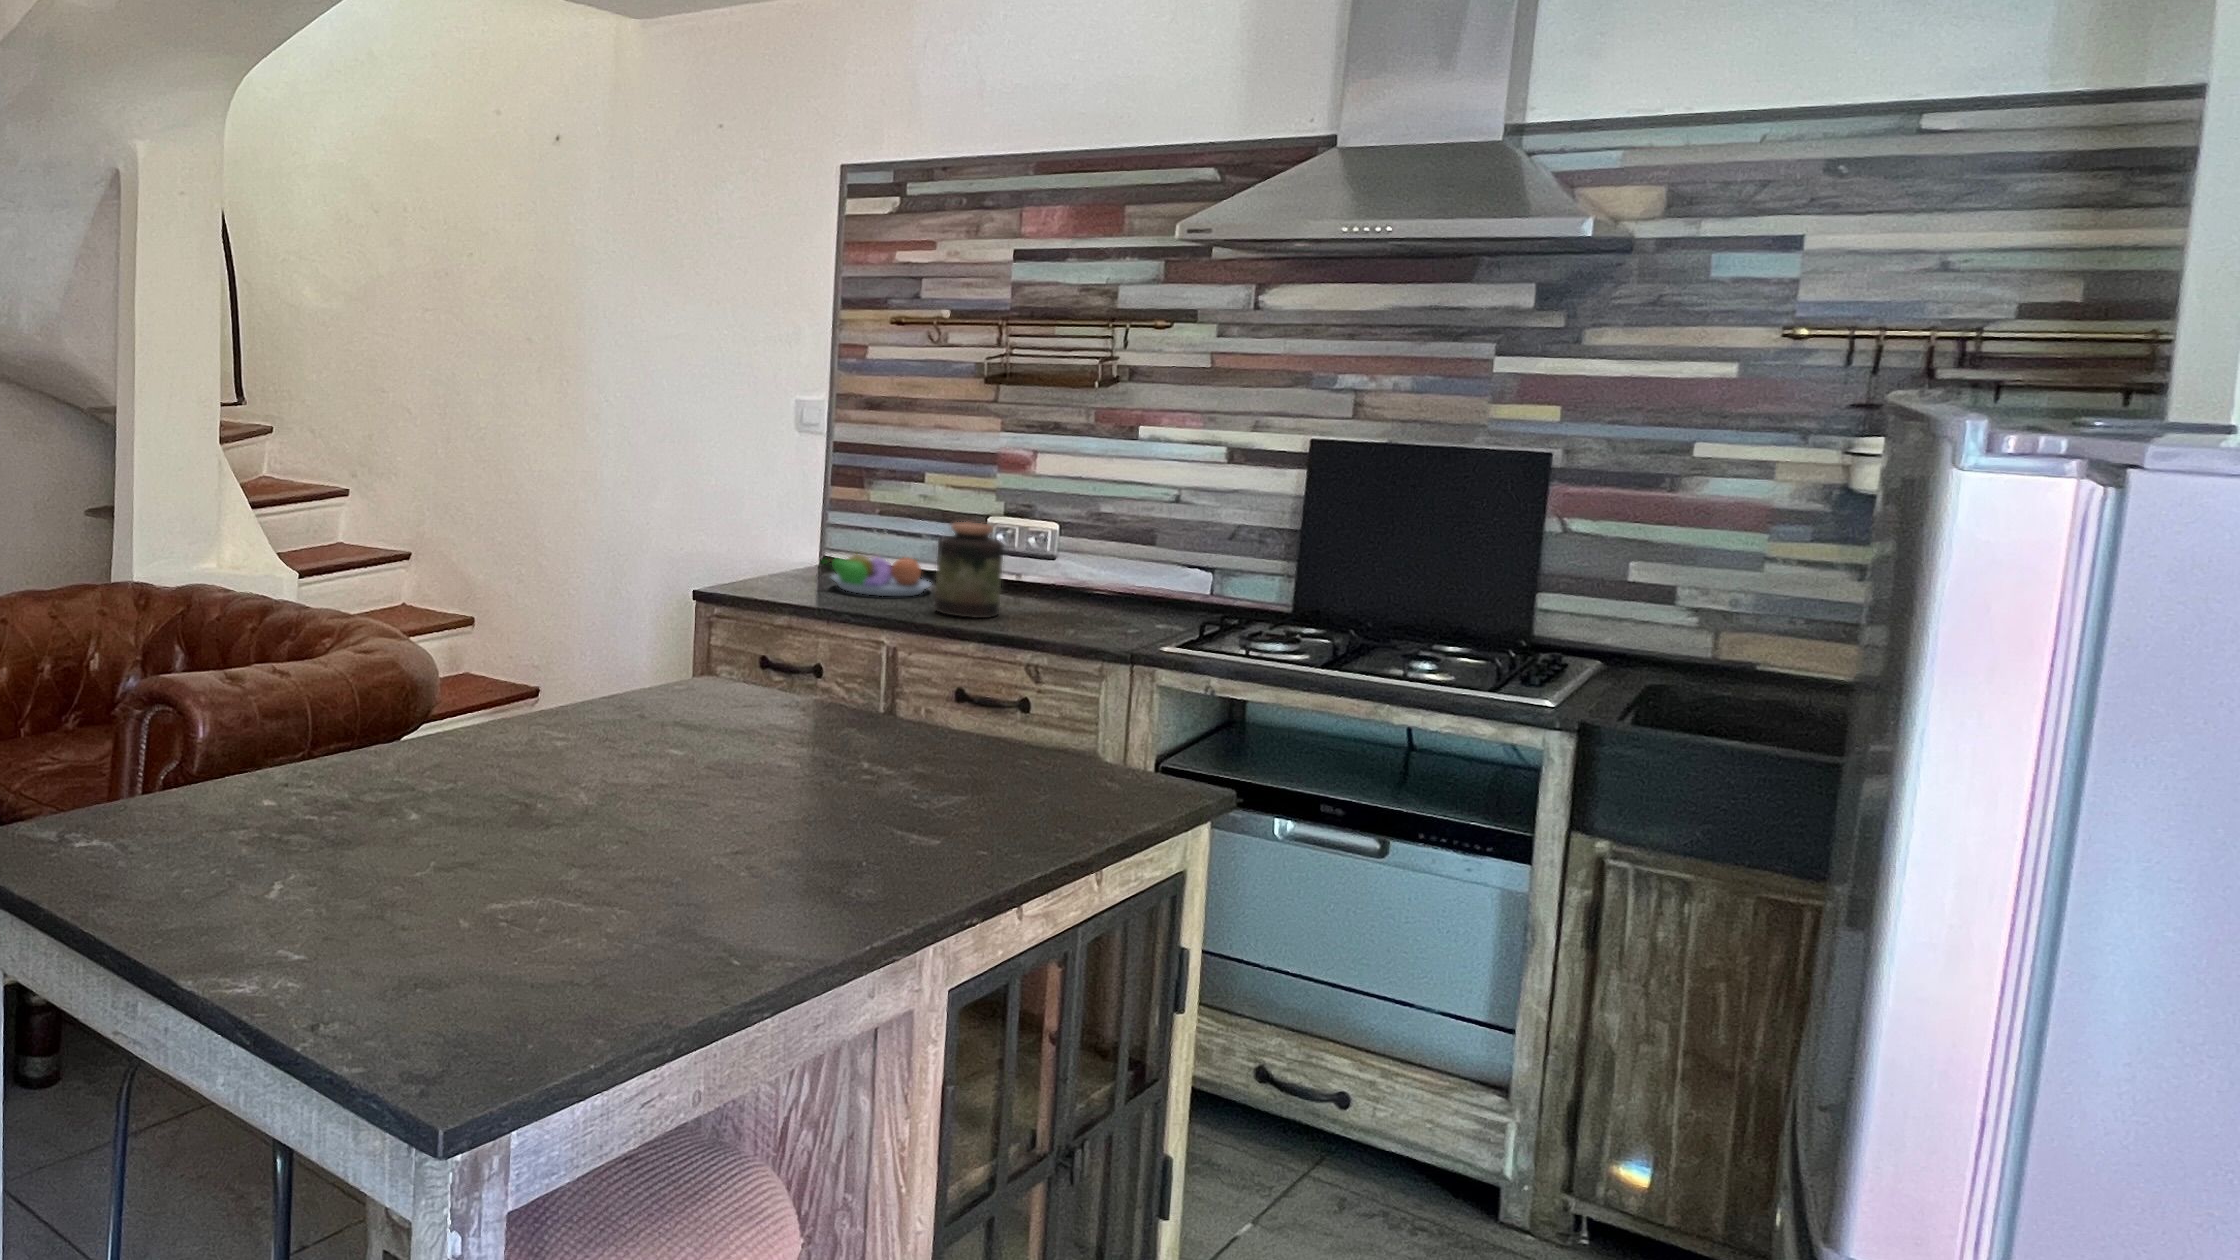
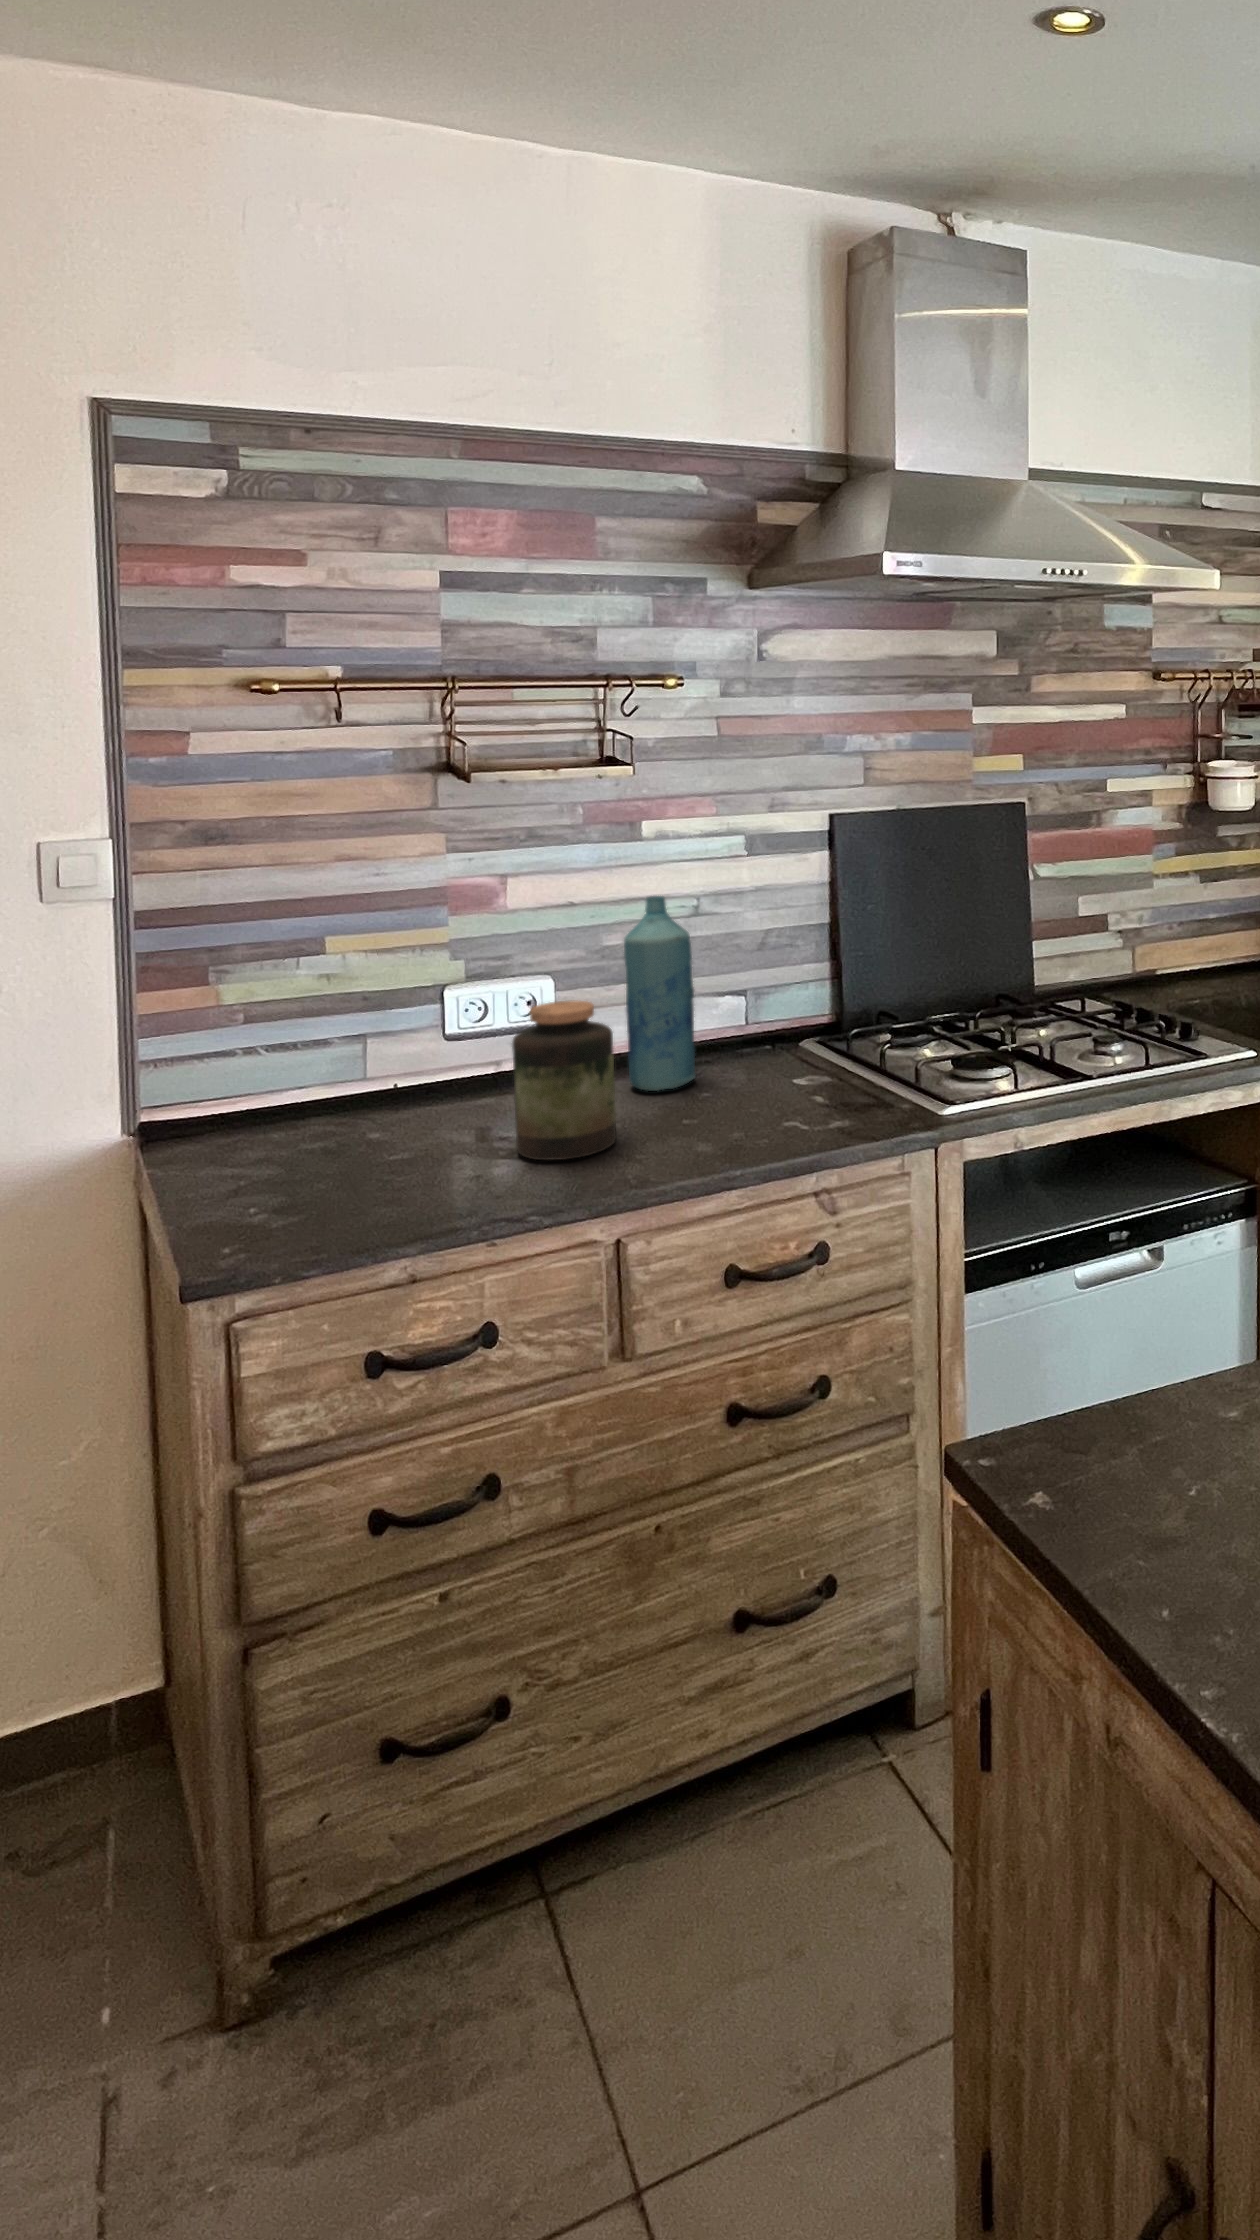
bottle: none [1067,476,1126,611] -> present [624,896,695,1091]
fruit bowl: present [822,554,930,596] -> none [239,1082,424,1175]

